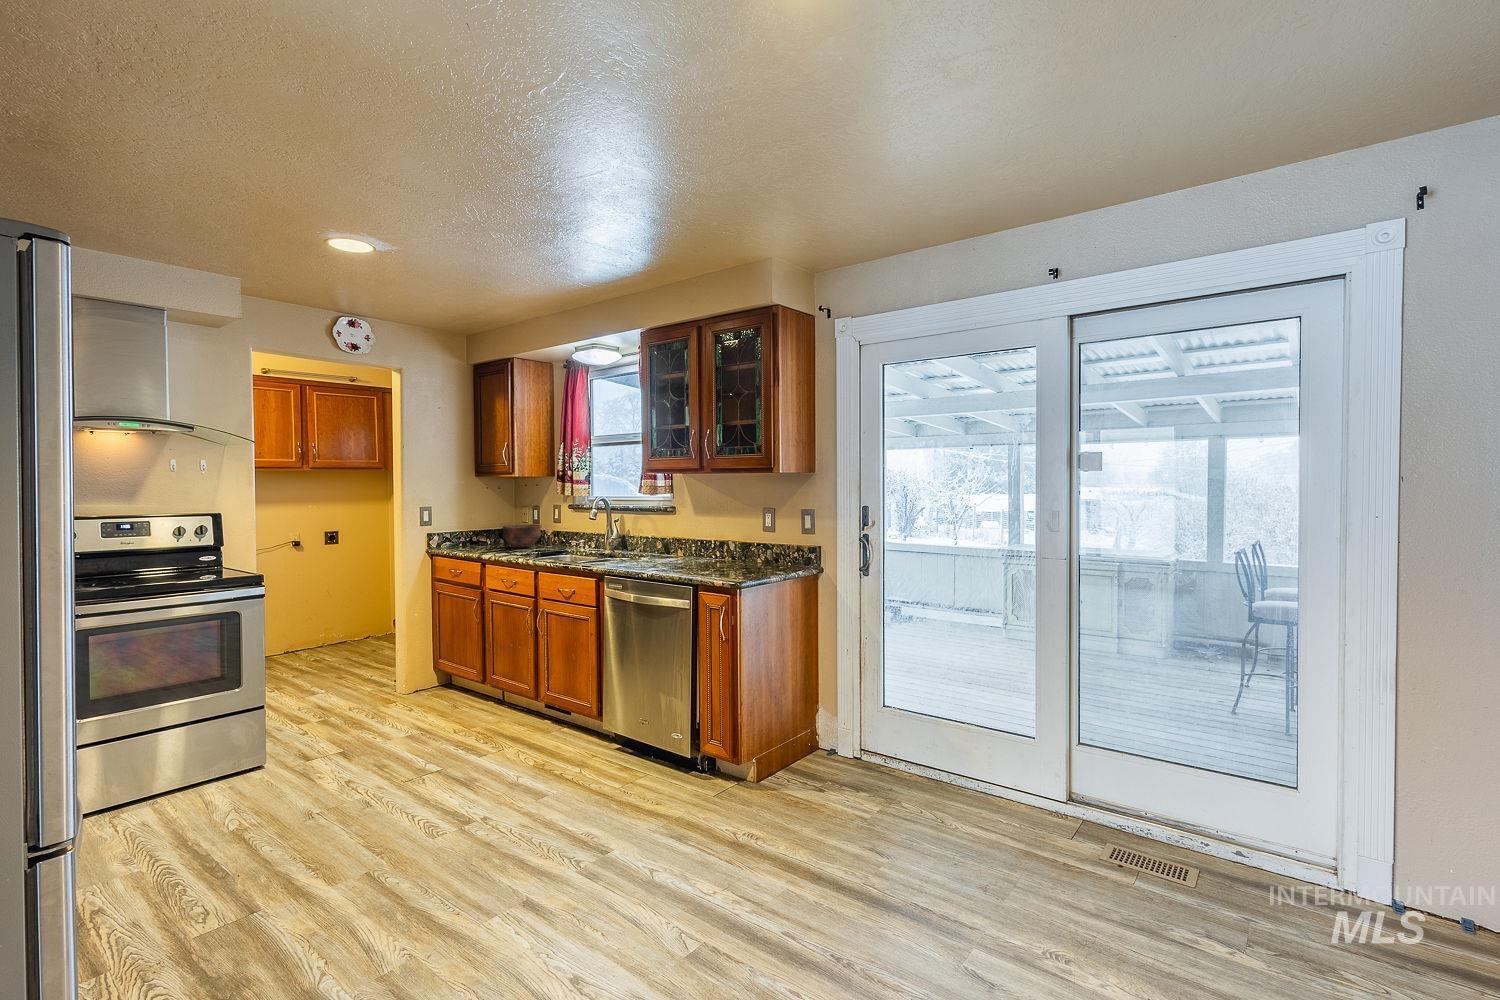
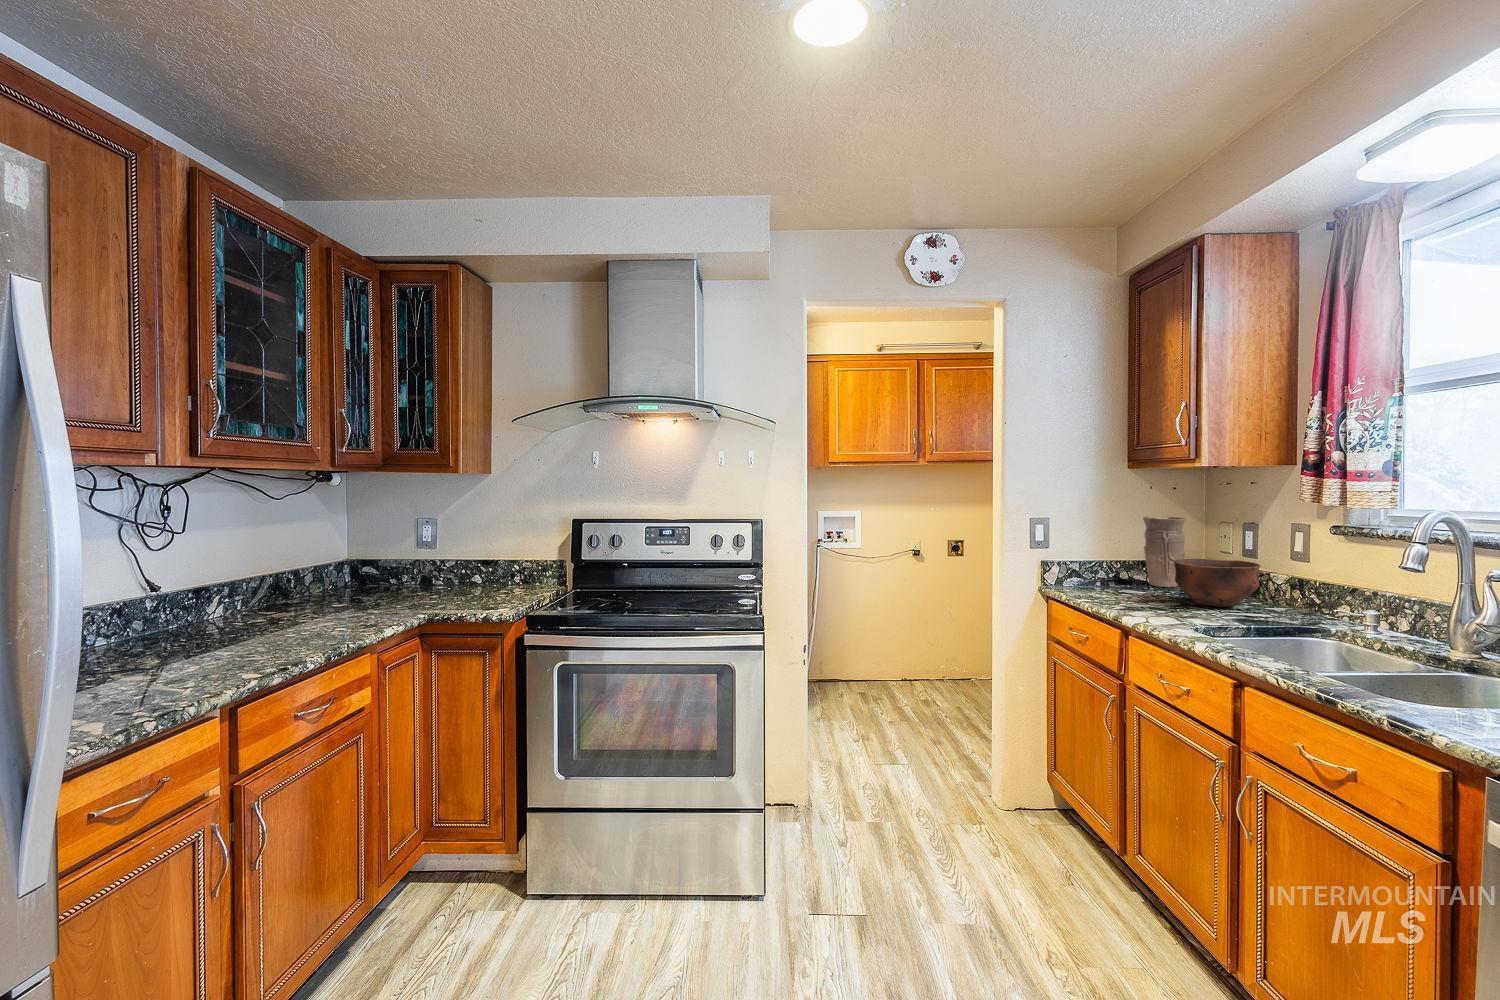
vase: none [483,504,505,544] -> present [1143,516,1186,587]

